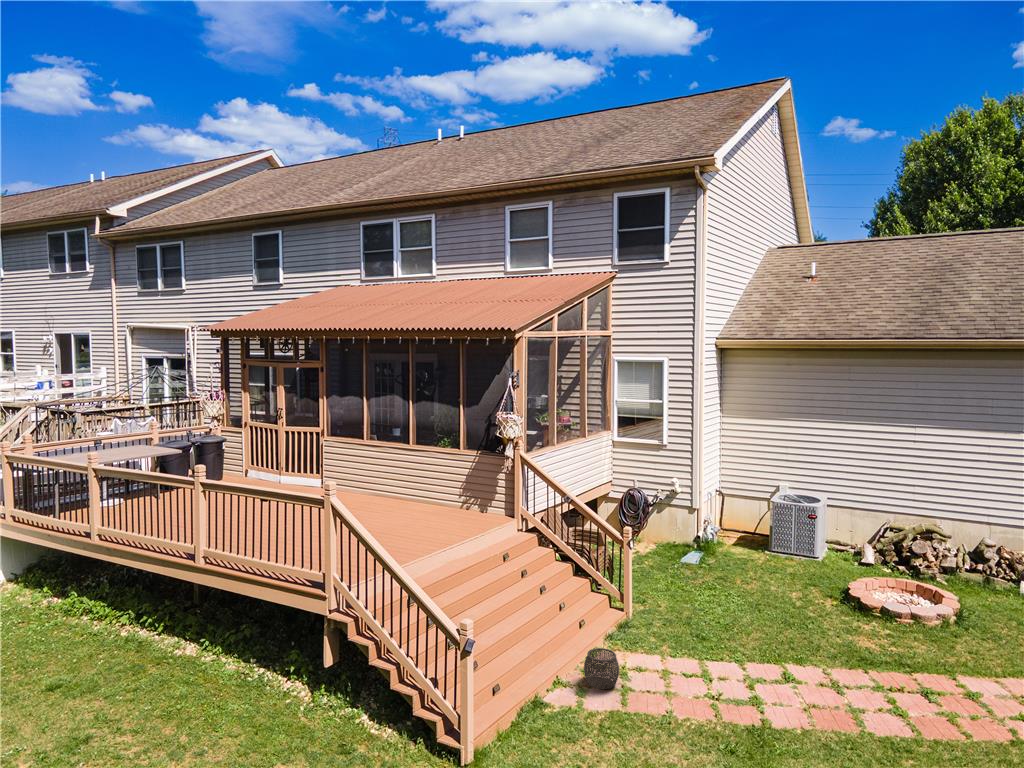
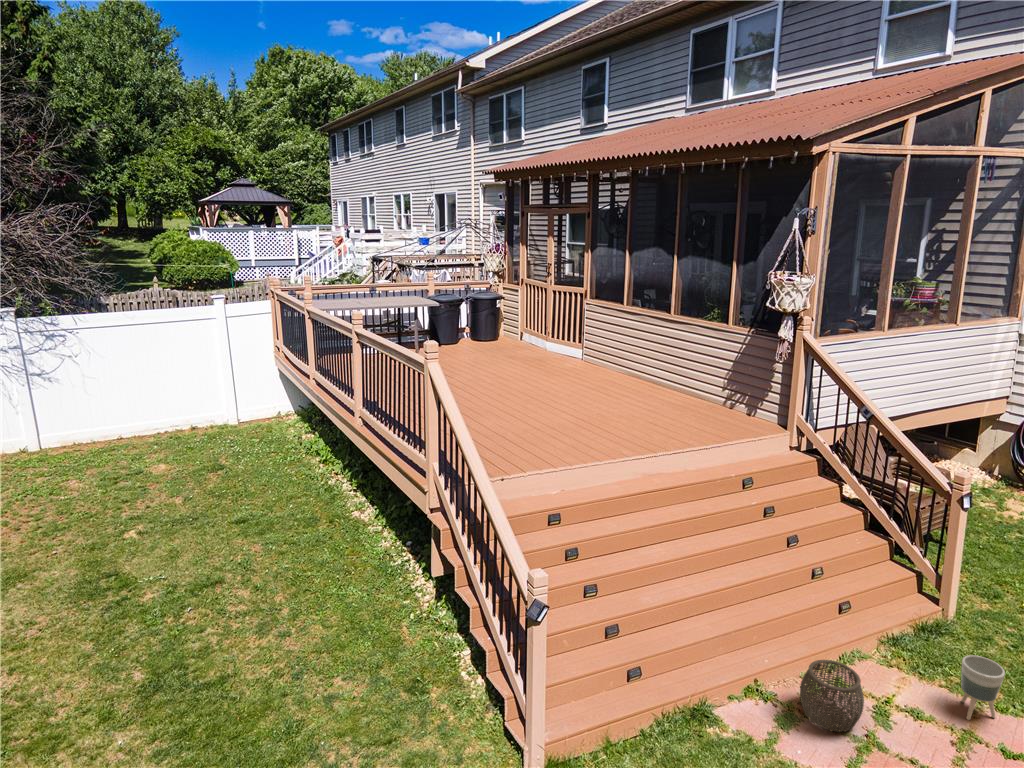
planter: none [653,626,674,664] -> present [961,655,1005,720]

